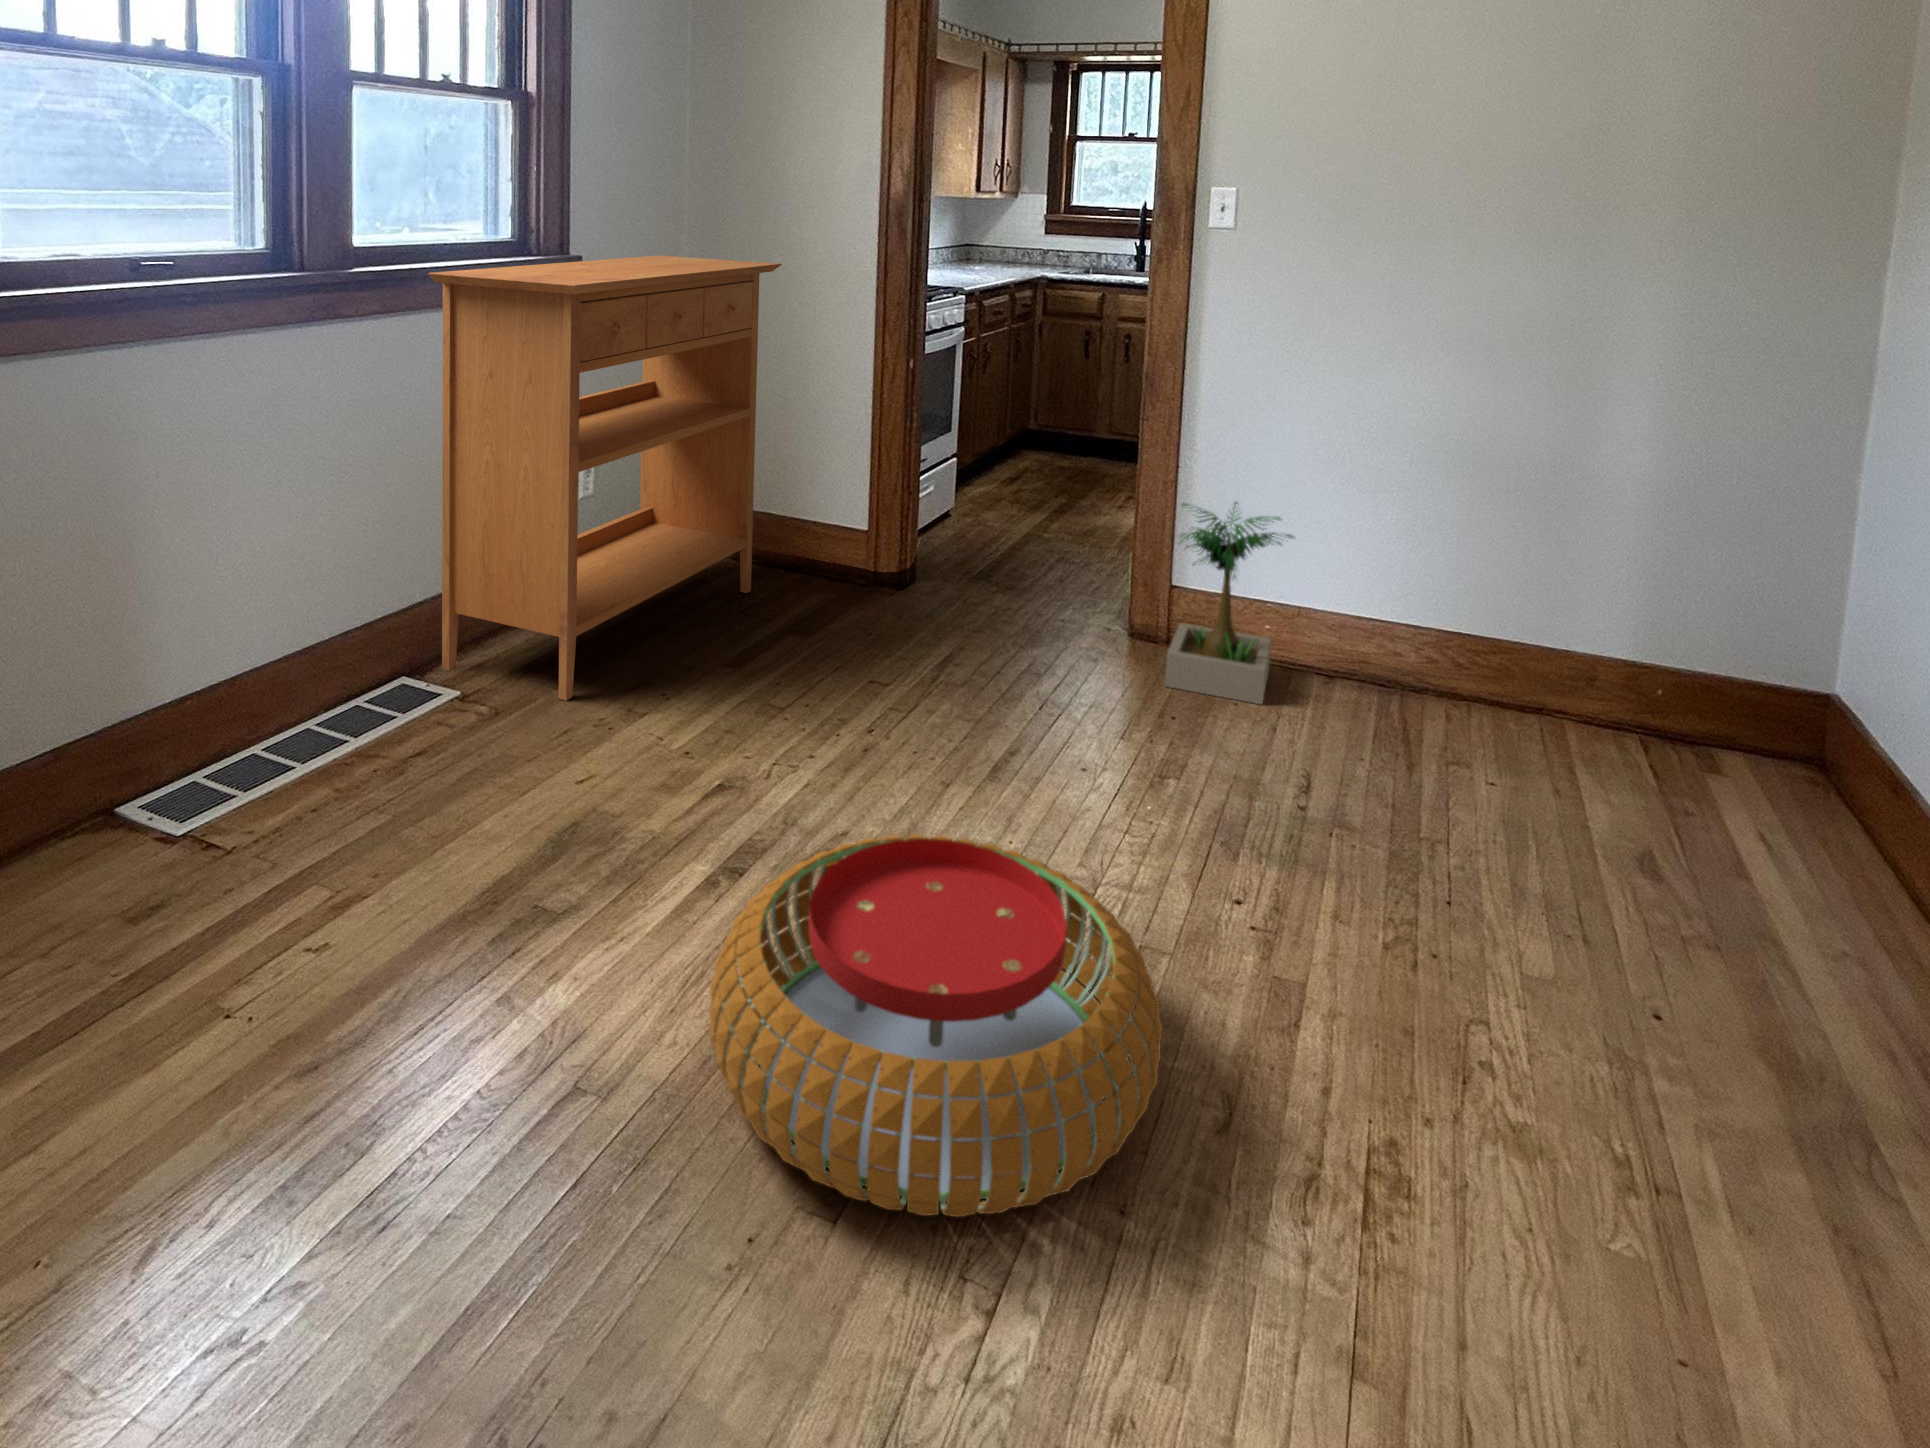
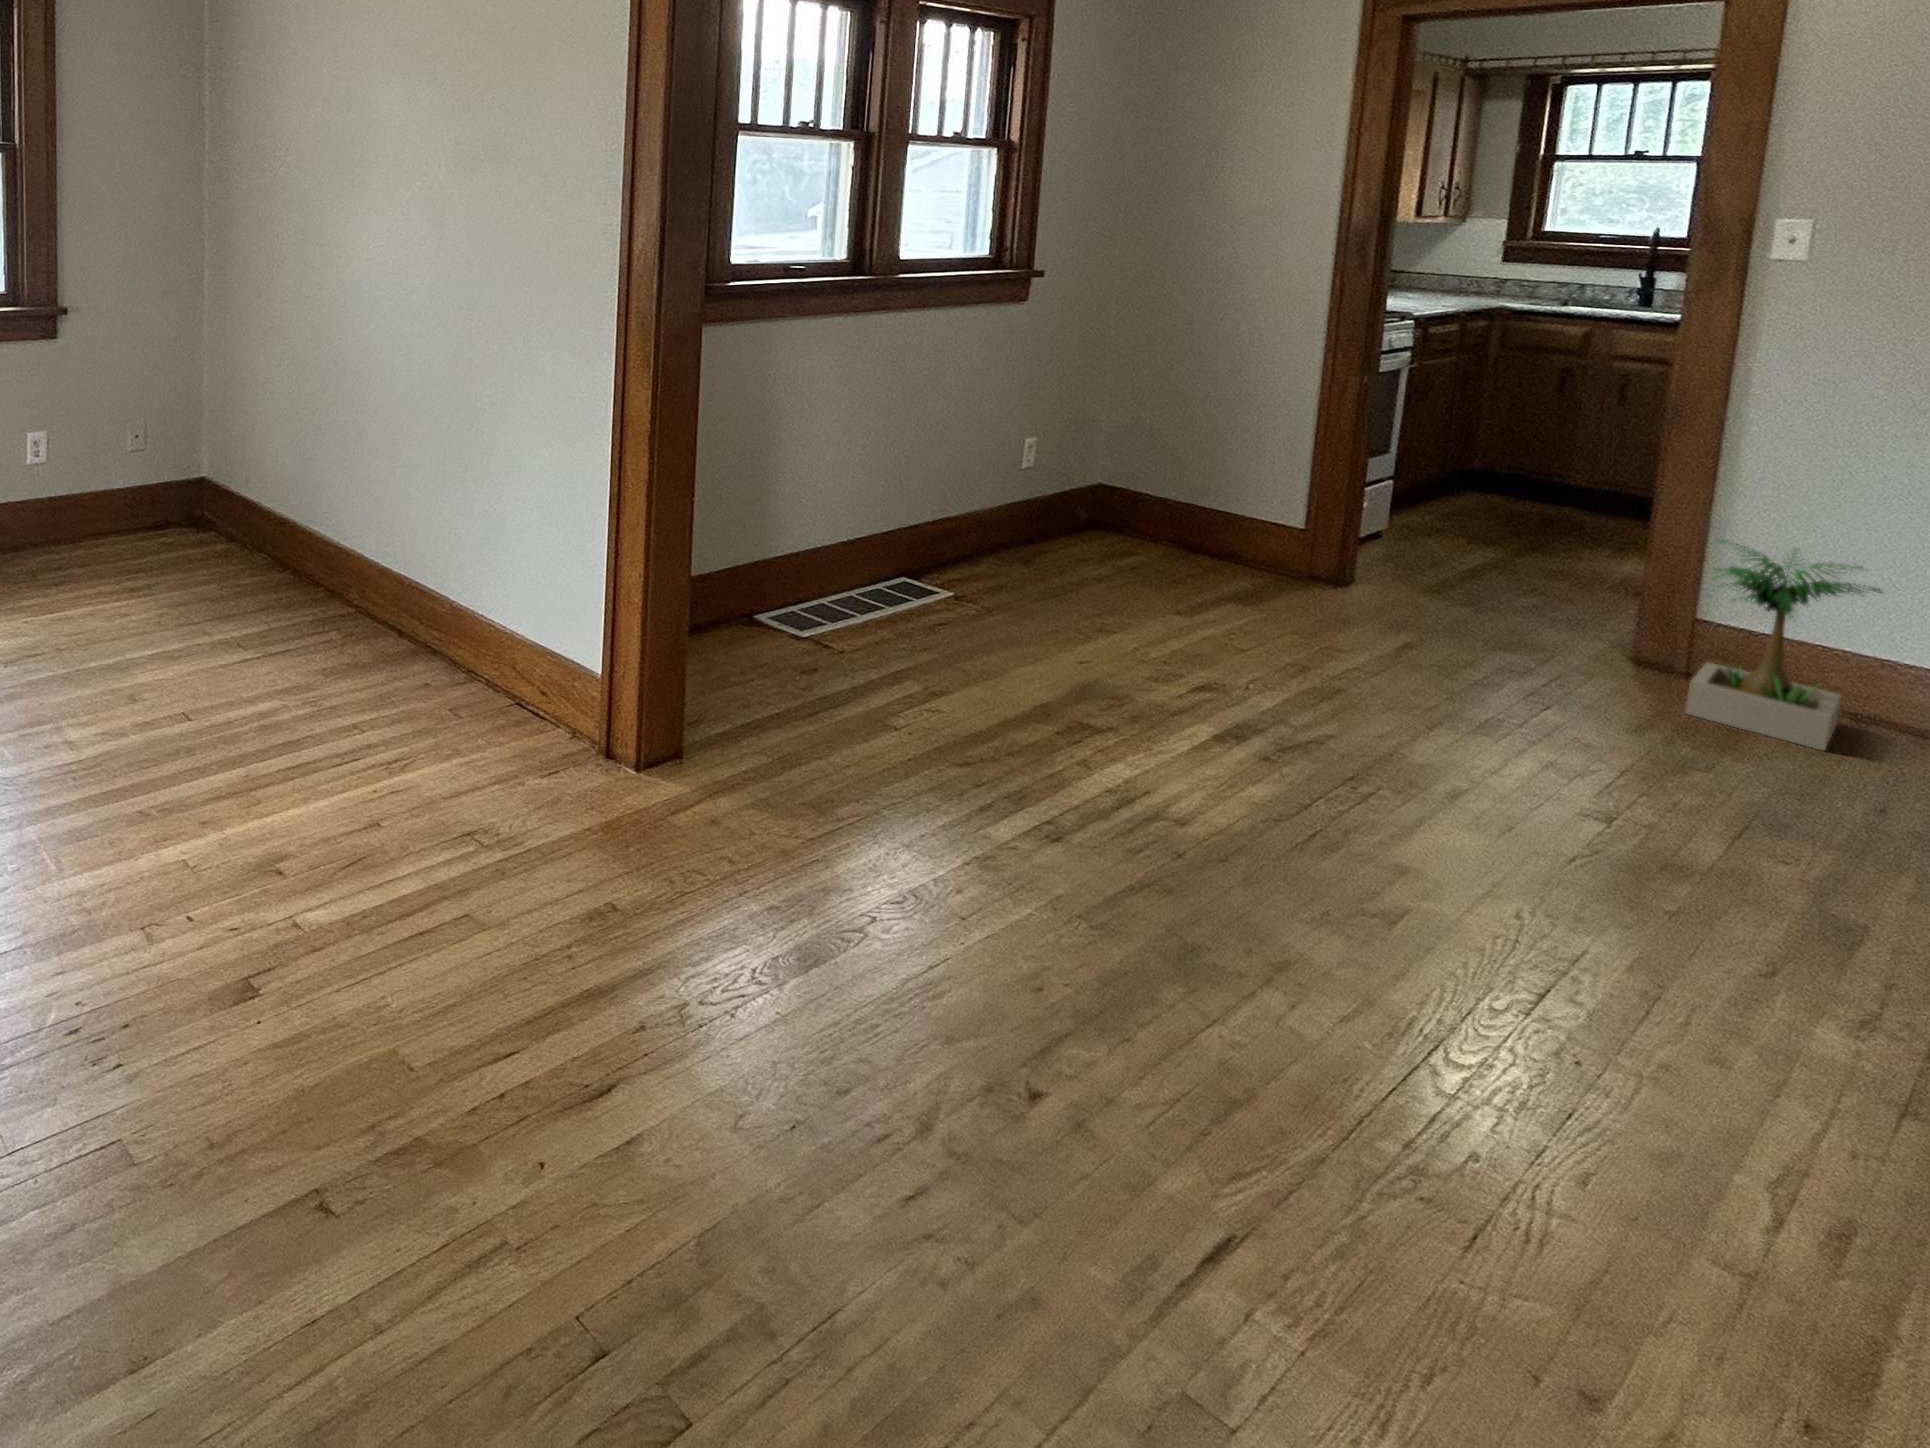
console table: present [429,255,781,701] -> none [928,272,1228,611]
pouf: present [710,834,1163,1217] -> none [1263,720,1703,963]

